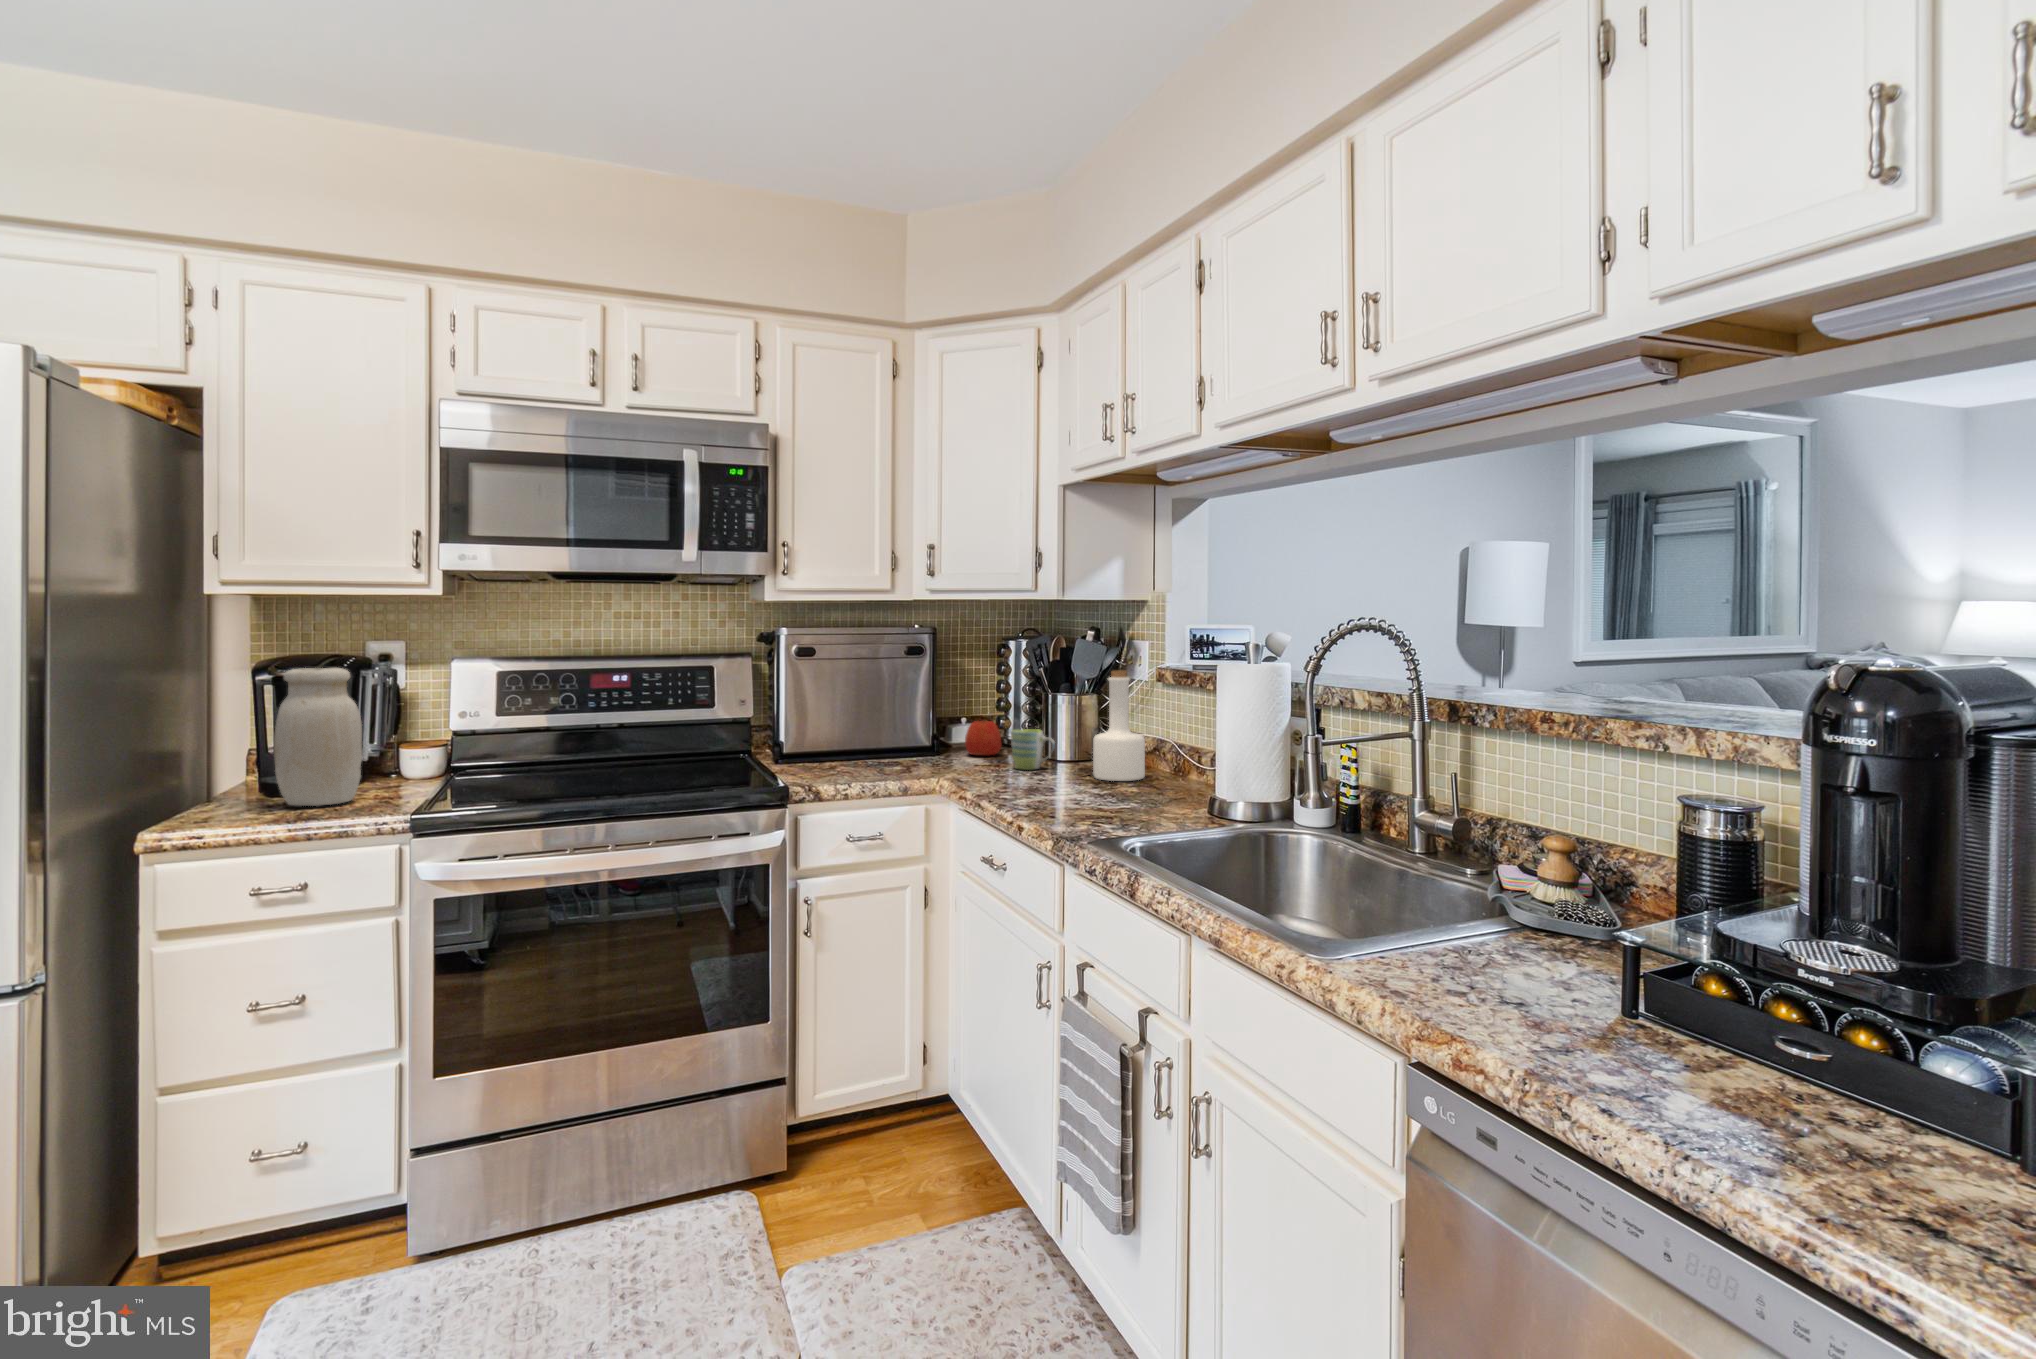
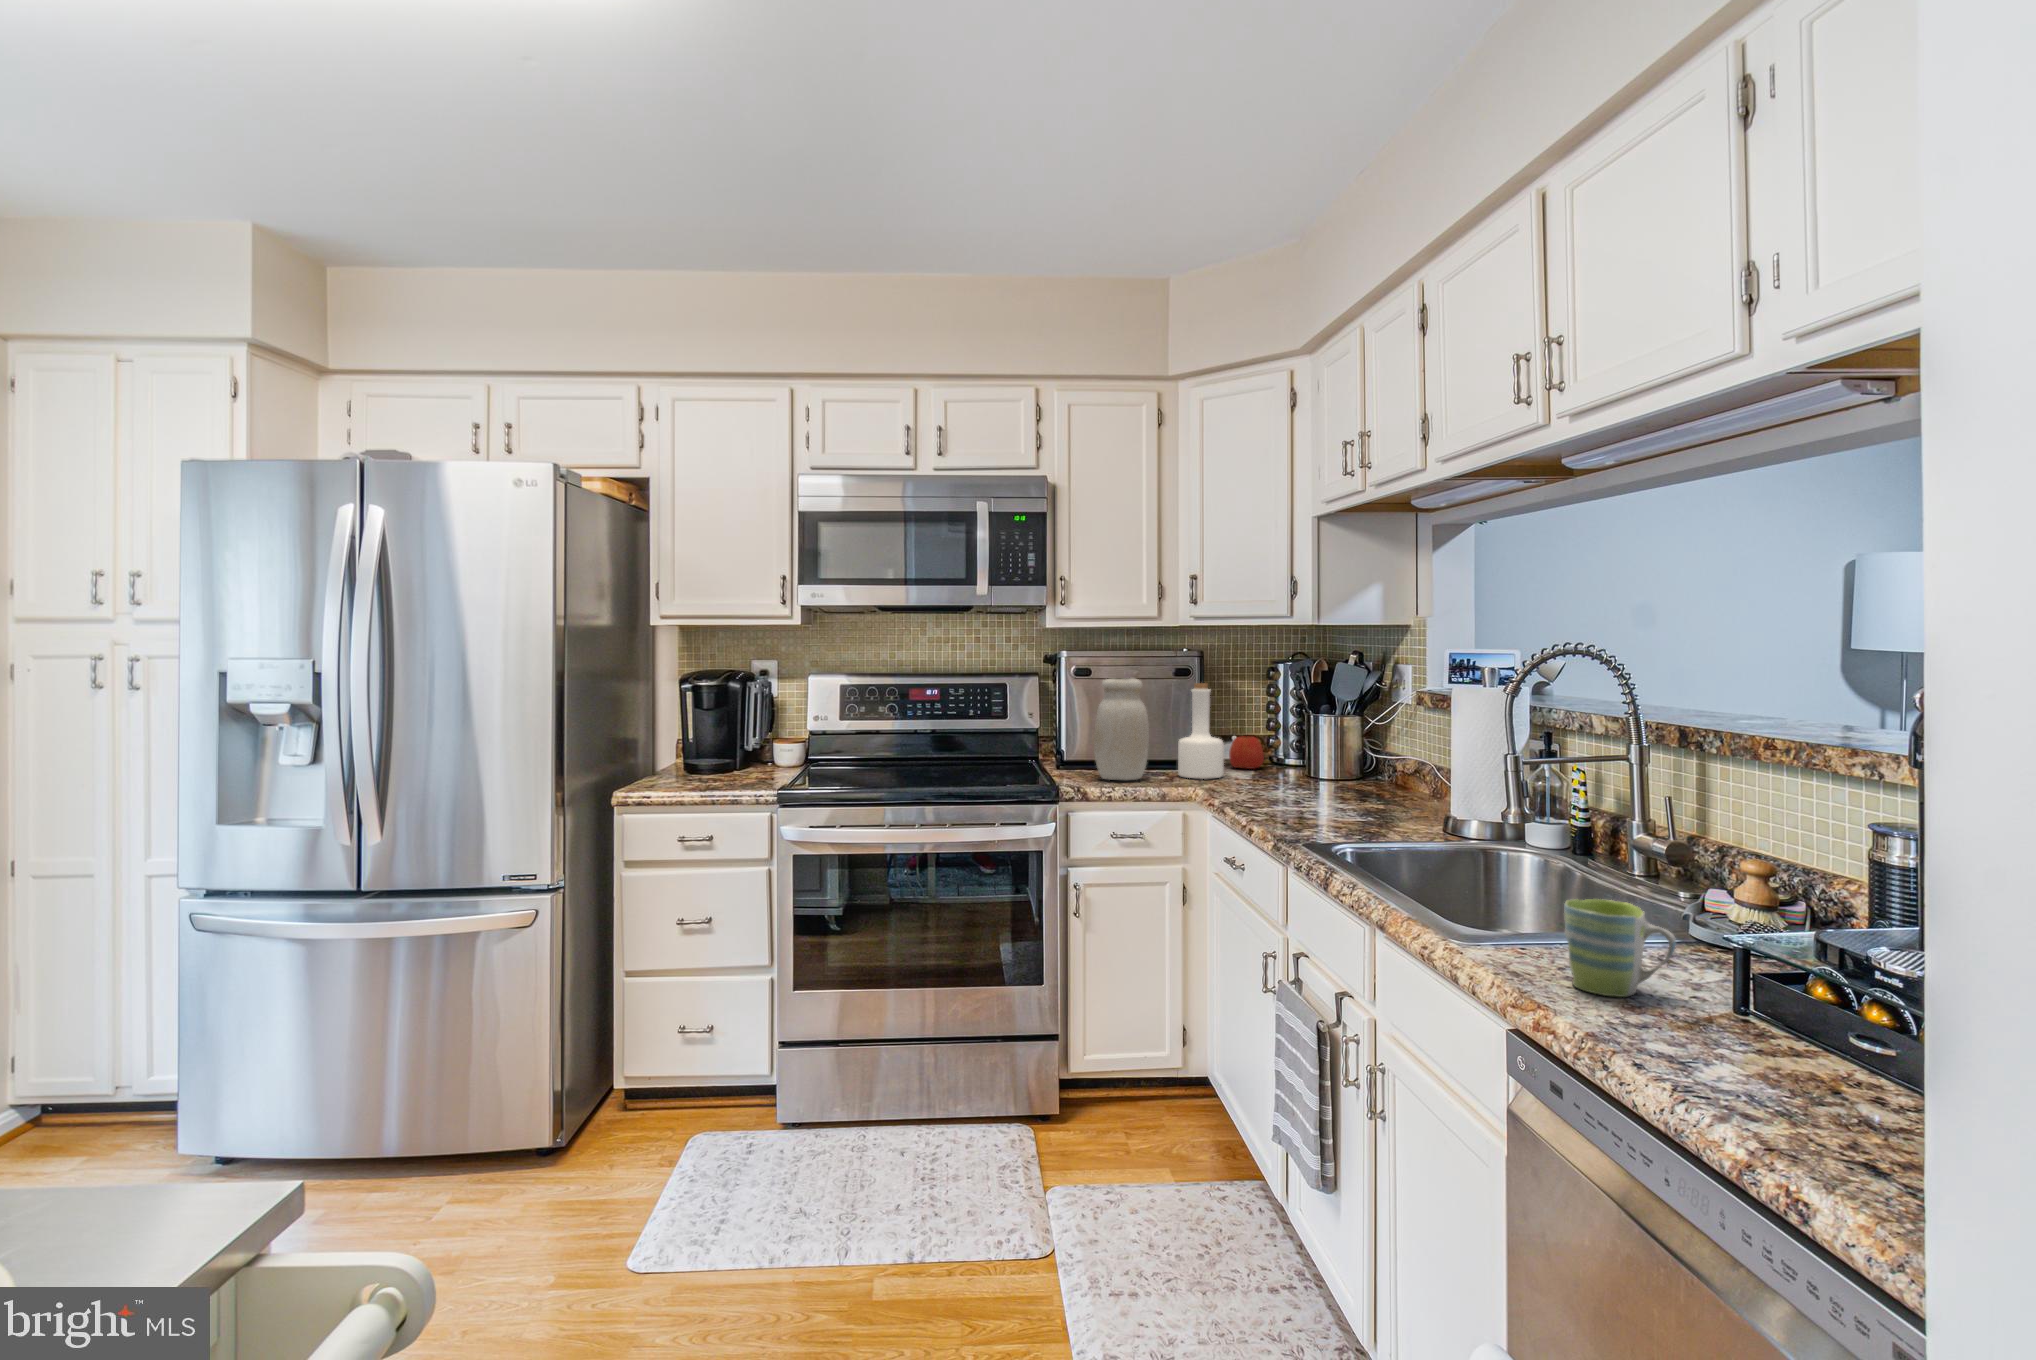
jar: present [274,668,362,806] -> present [1094,678,1149,780]
bottle: present [1093,671,1145,781] -> present [1178,683,1224,779]
mug: present [1011,729,1055,770] -> present [1564,899,1676,997]

